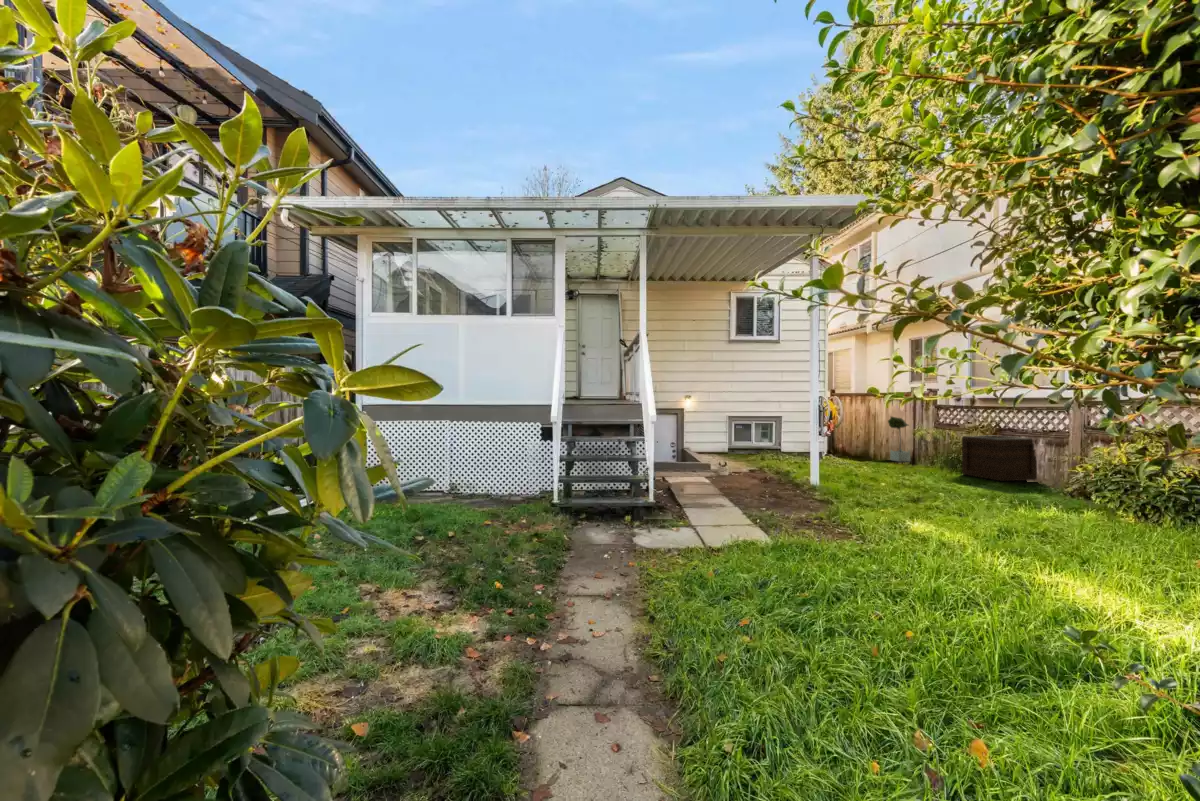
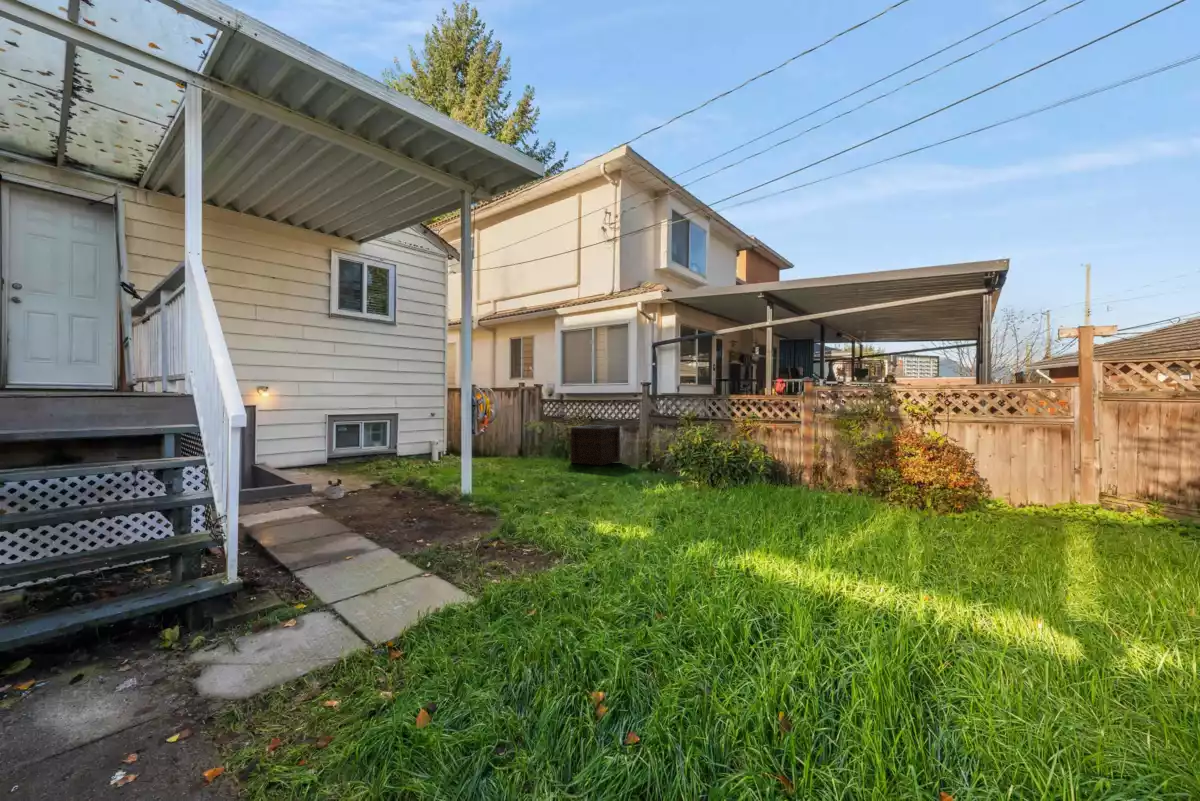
potted tree: present [888,417,910,462] -> none [502,410,522,455]

